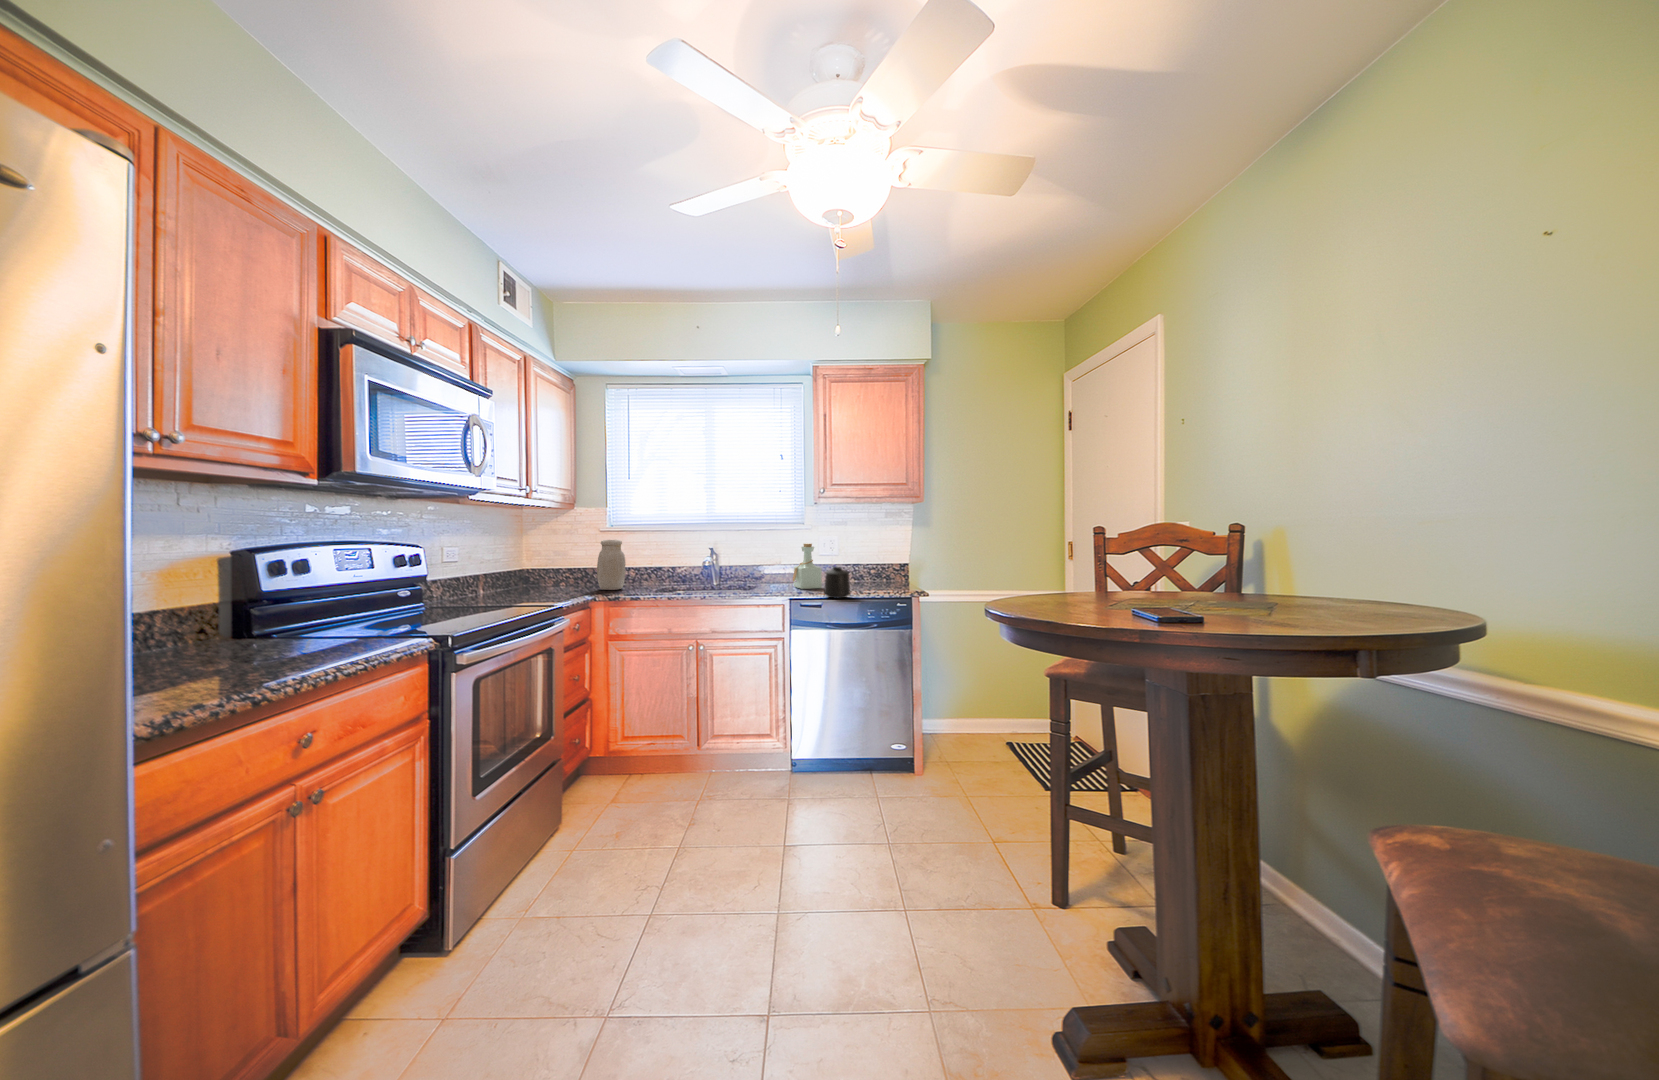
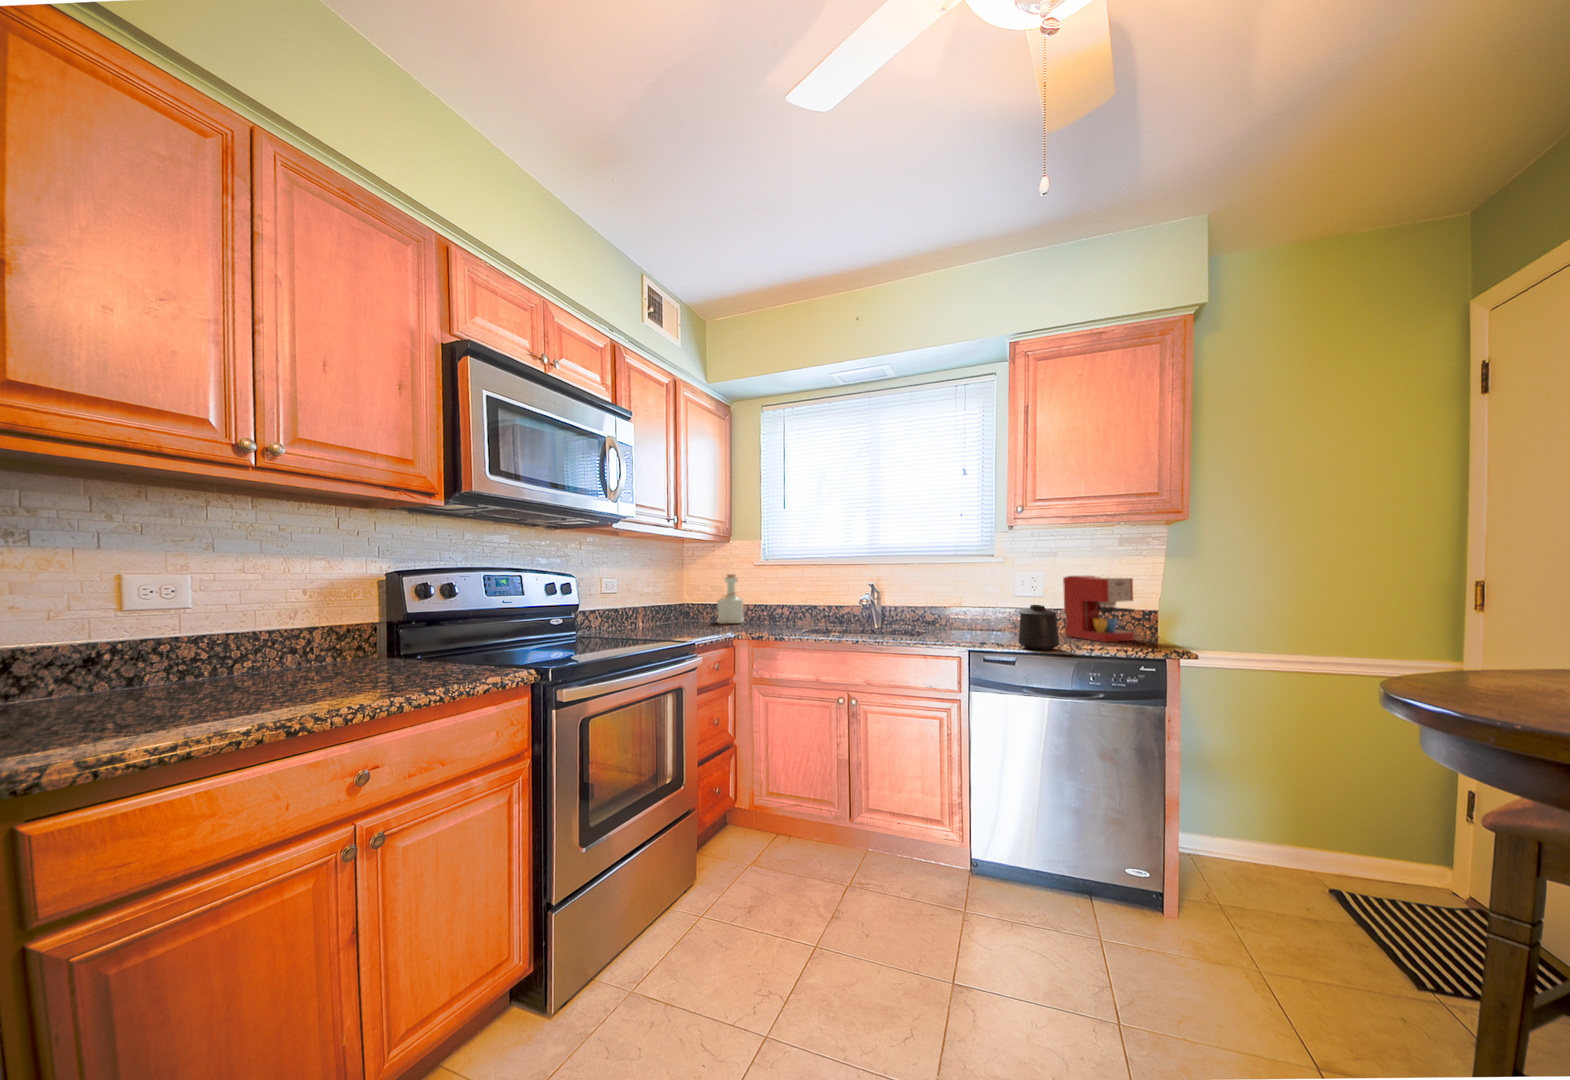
jar: present [597,540,626,590] -> none [747,571,776,627]
bottle: present [793,544,822,589] -> present [717,574,744,624]
coffee maker: none [855,544,898,591] -> present [1063,575,1135,642]

